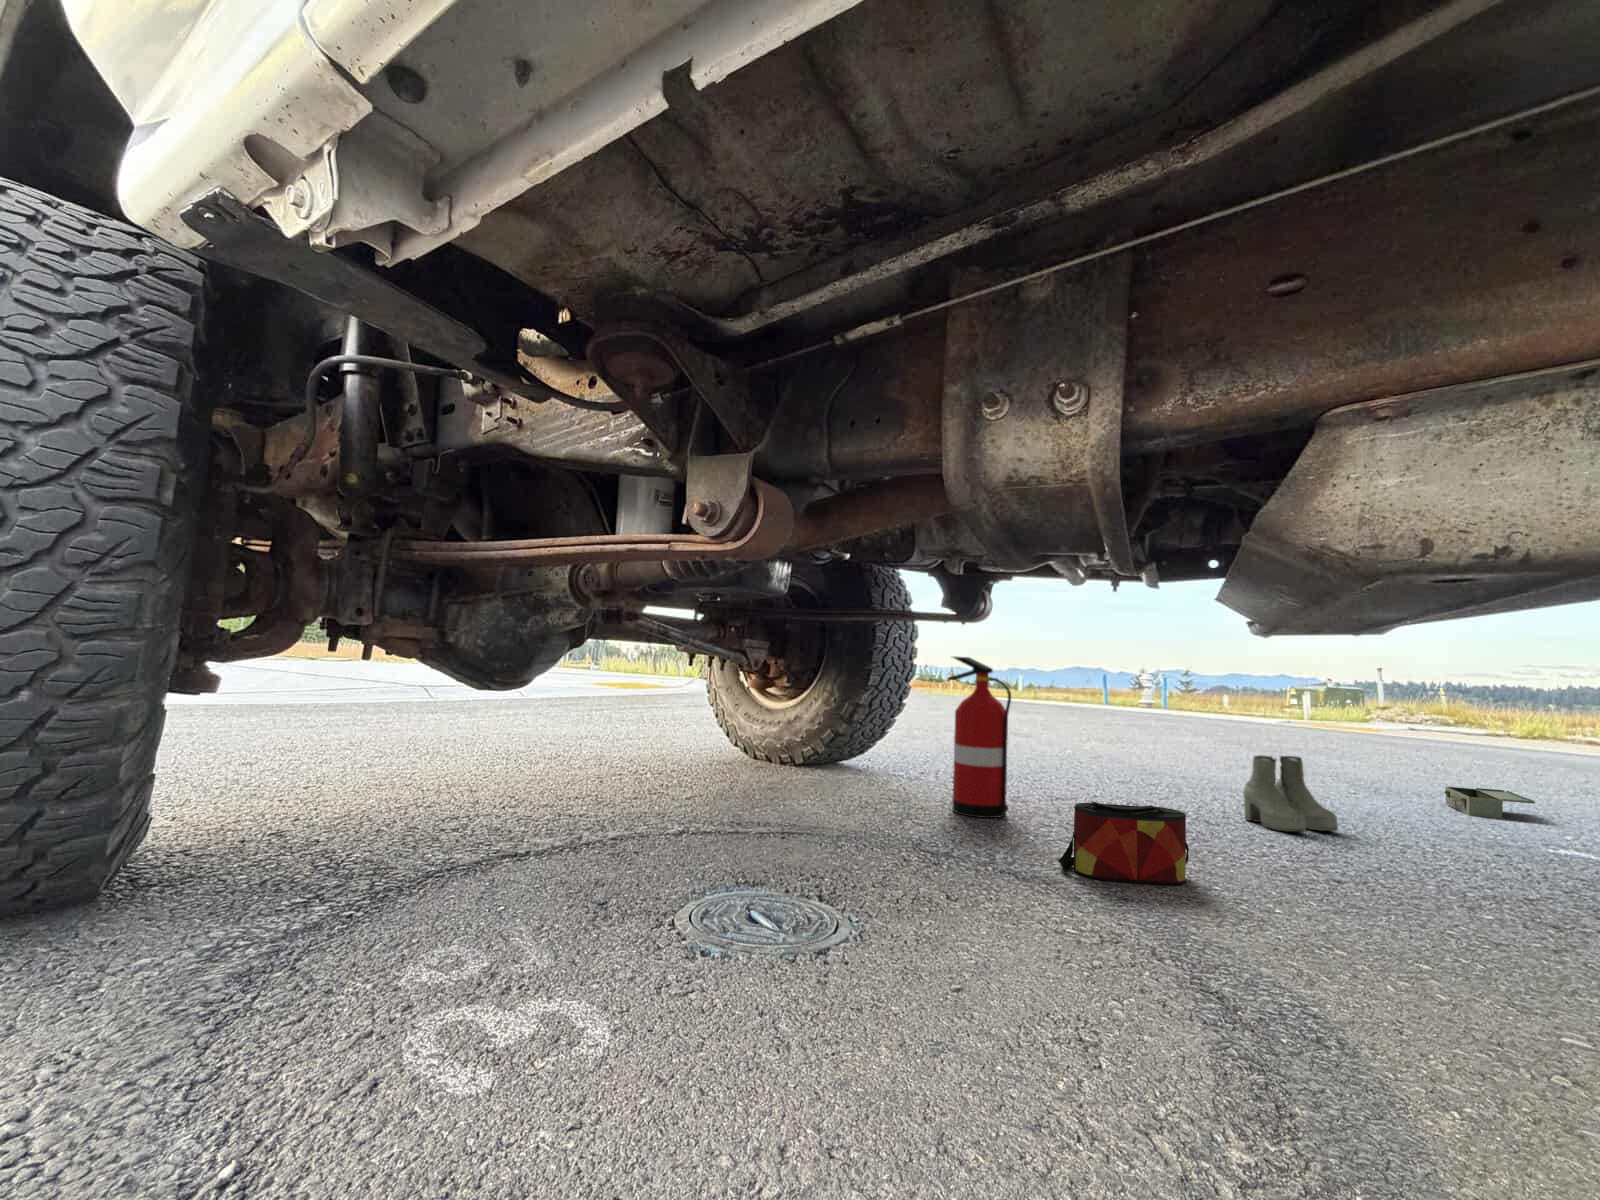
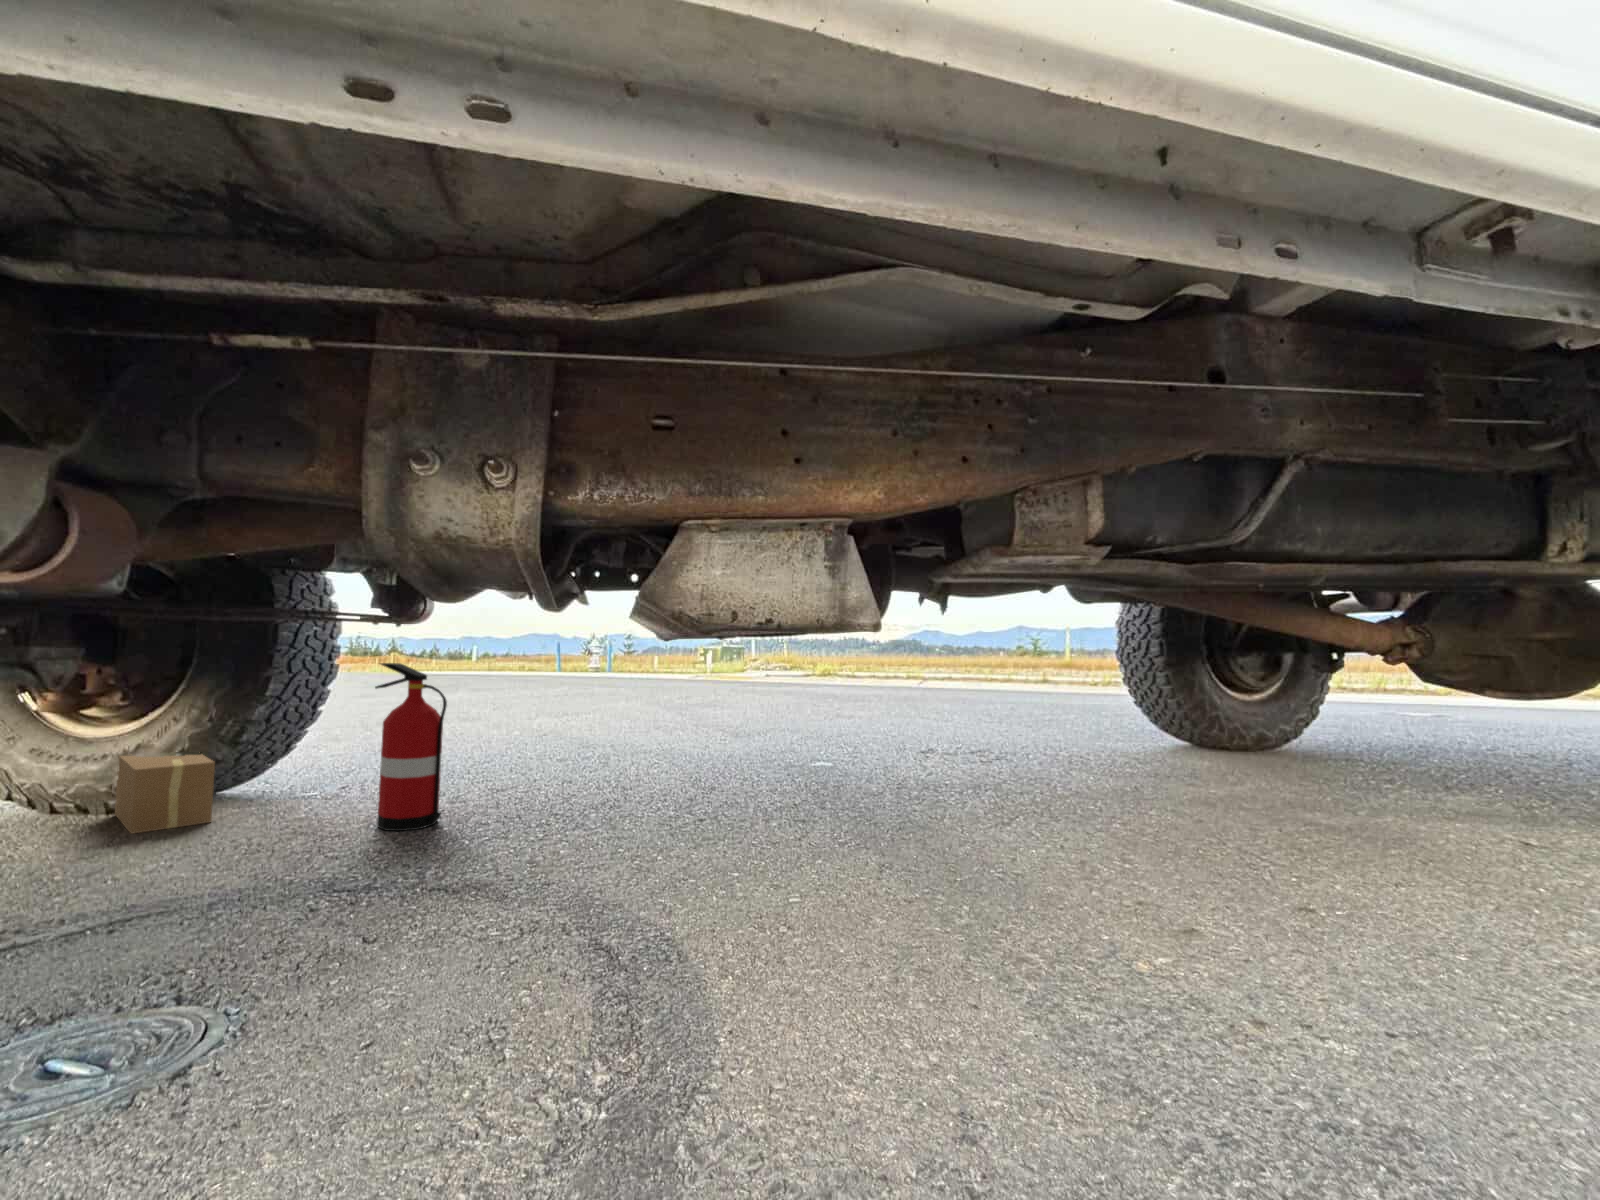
cardboard box: none [769,727,831,788] -> present [115,755,215,834]
boots: present [1243,755,1338,832] -> none [652,731,716,794]
toolbox: present [1445,787,1535,819] -> none [783,734,830,756]
bag: present [1058,802,1189,885] -> none [487,802,604,881]

